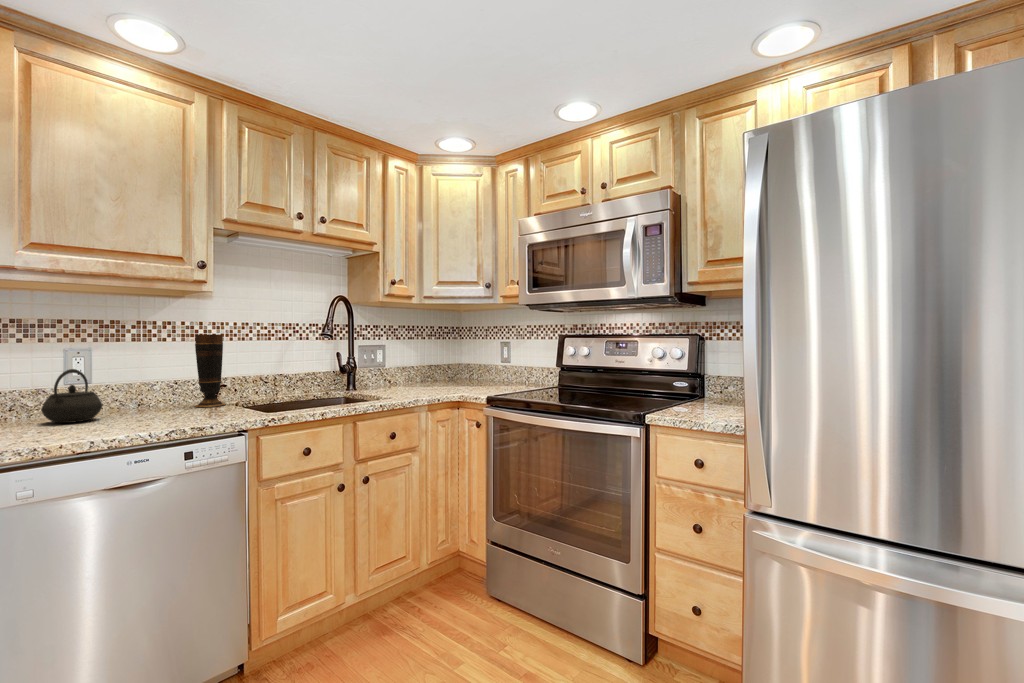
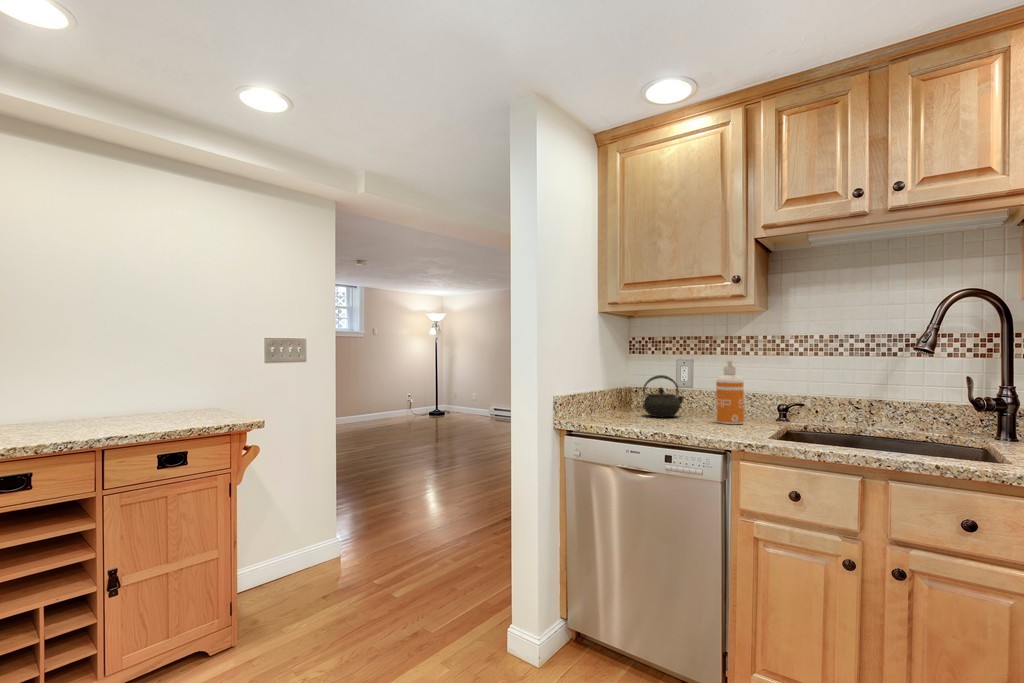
vase: present [195,334,225,407] -> none [764,348,796,426]
soap dispenser: none [158,347,190,414] -> present [716,360,744,424]

